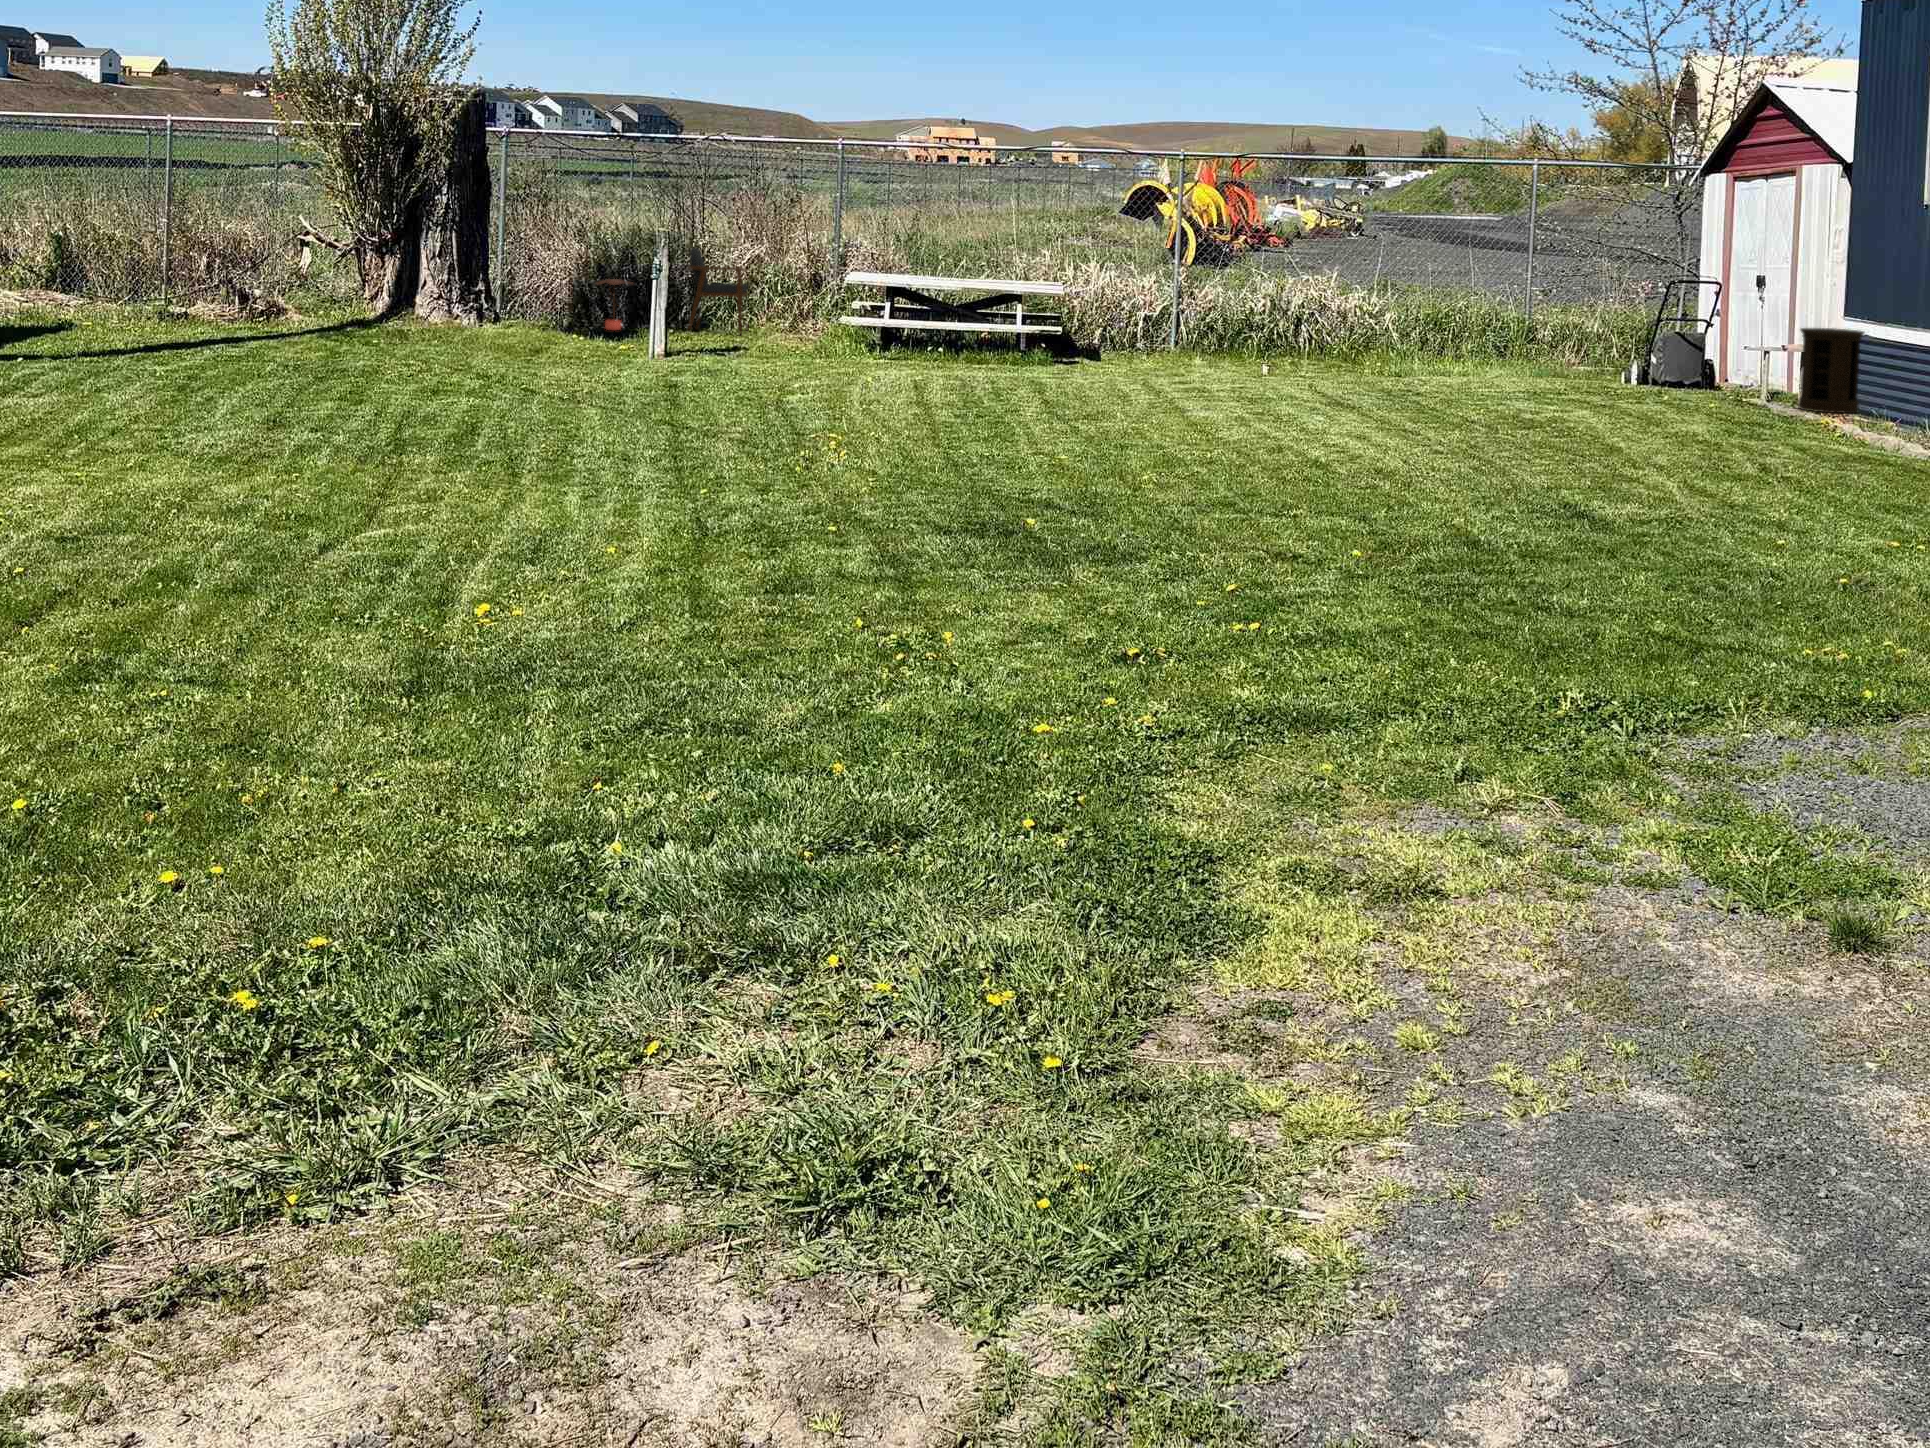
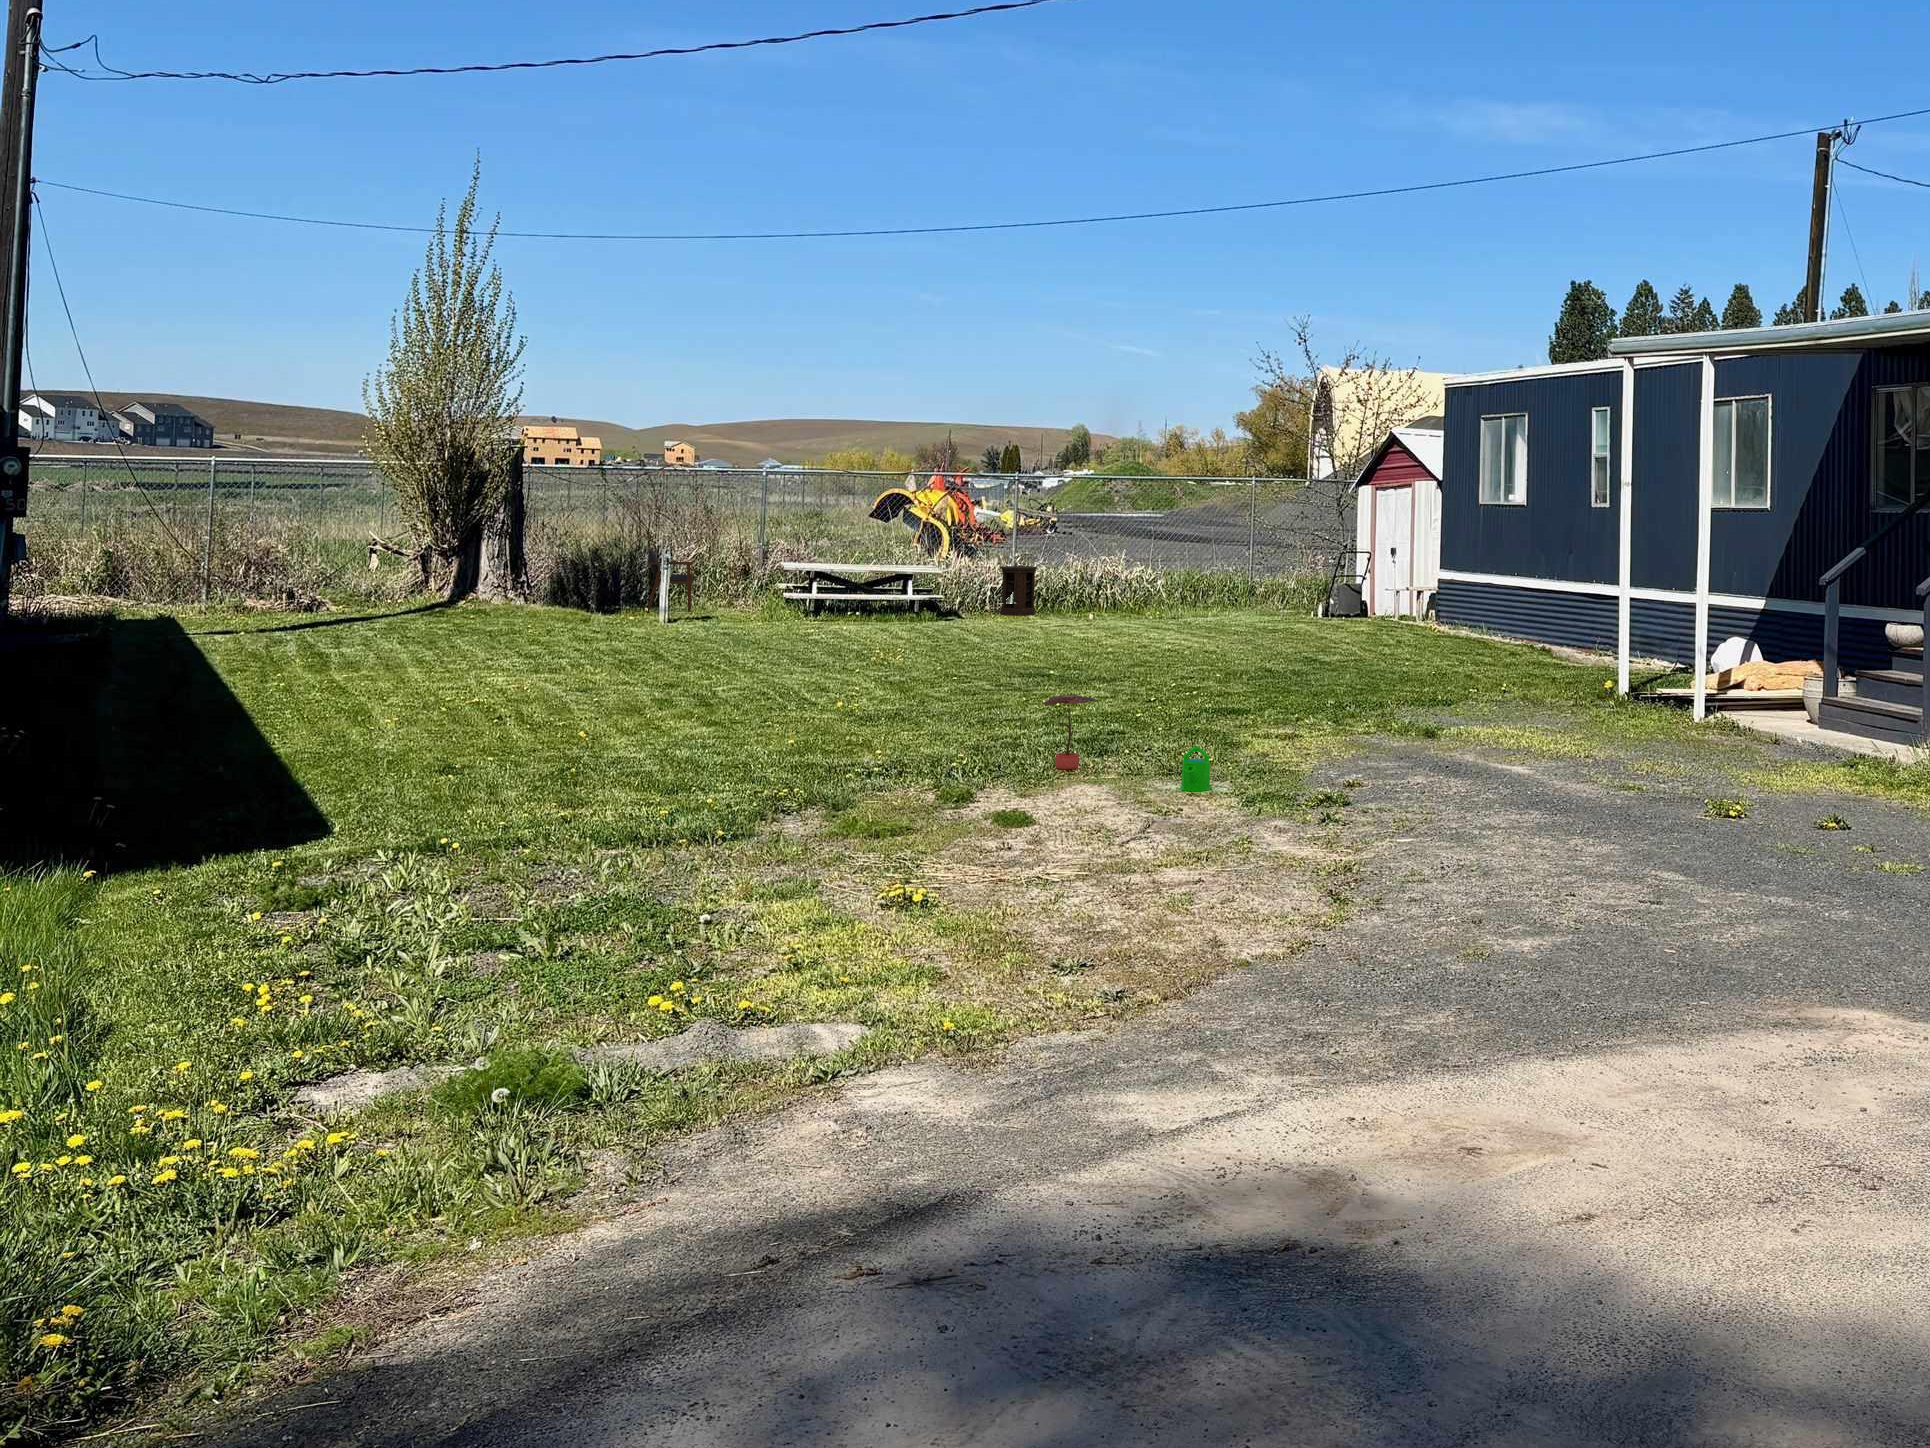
potted plant: present [597,279,631,330] -> present [1042,695,1096,769]
side table: present [1798,328,1864,413] -> present [1000,566,1037,615]
watering can: none [1213,819,1296,943] -> present [1179,746,1212,791]

